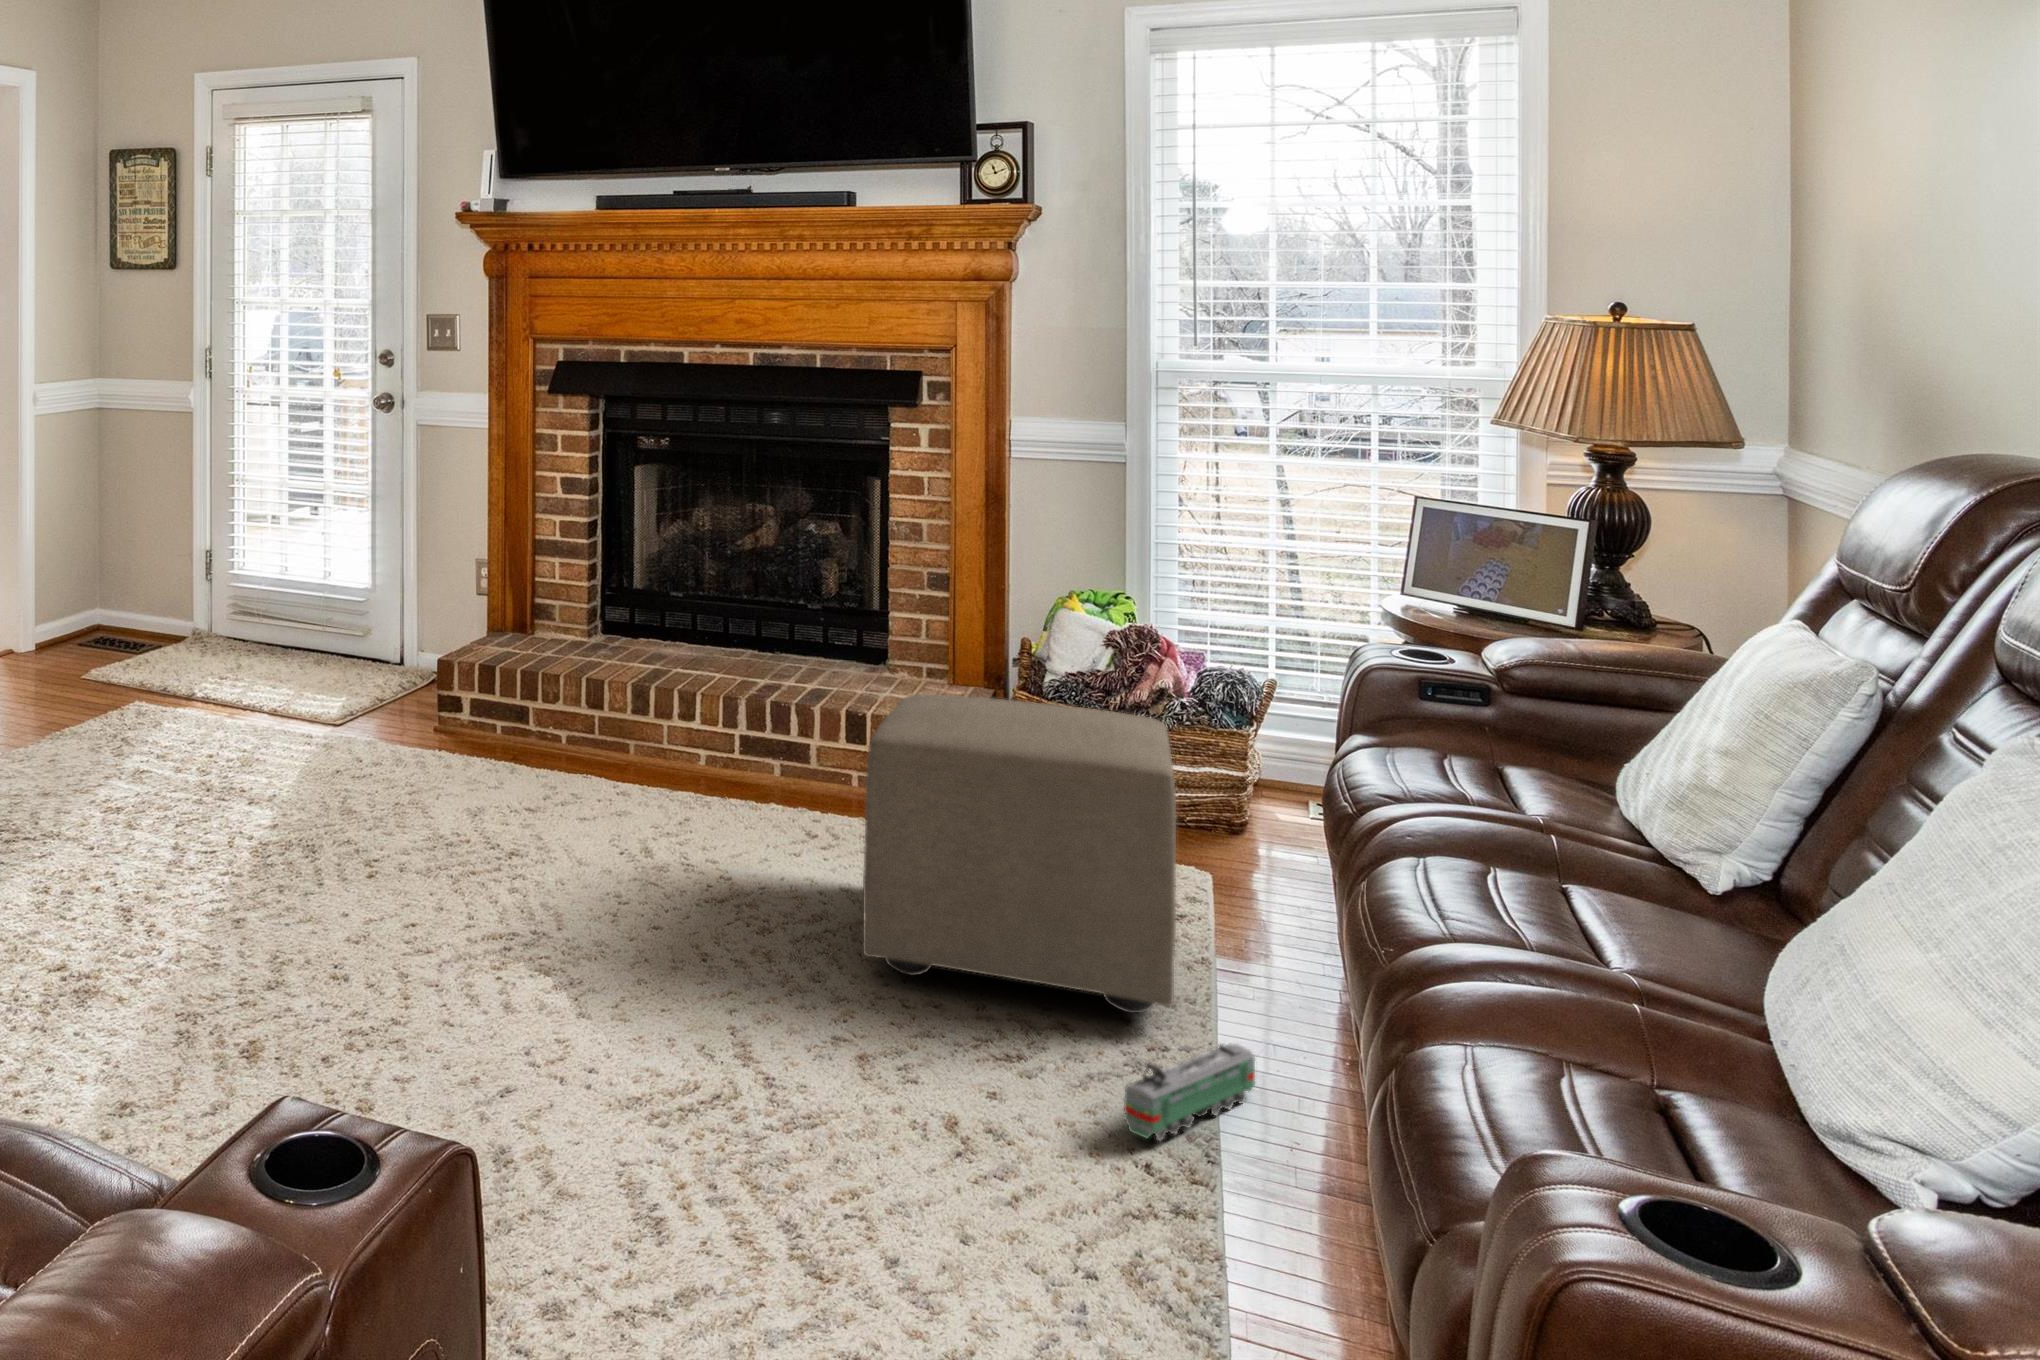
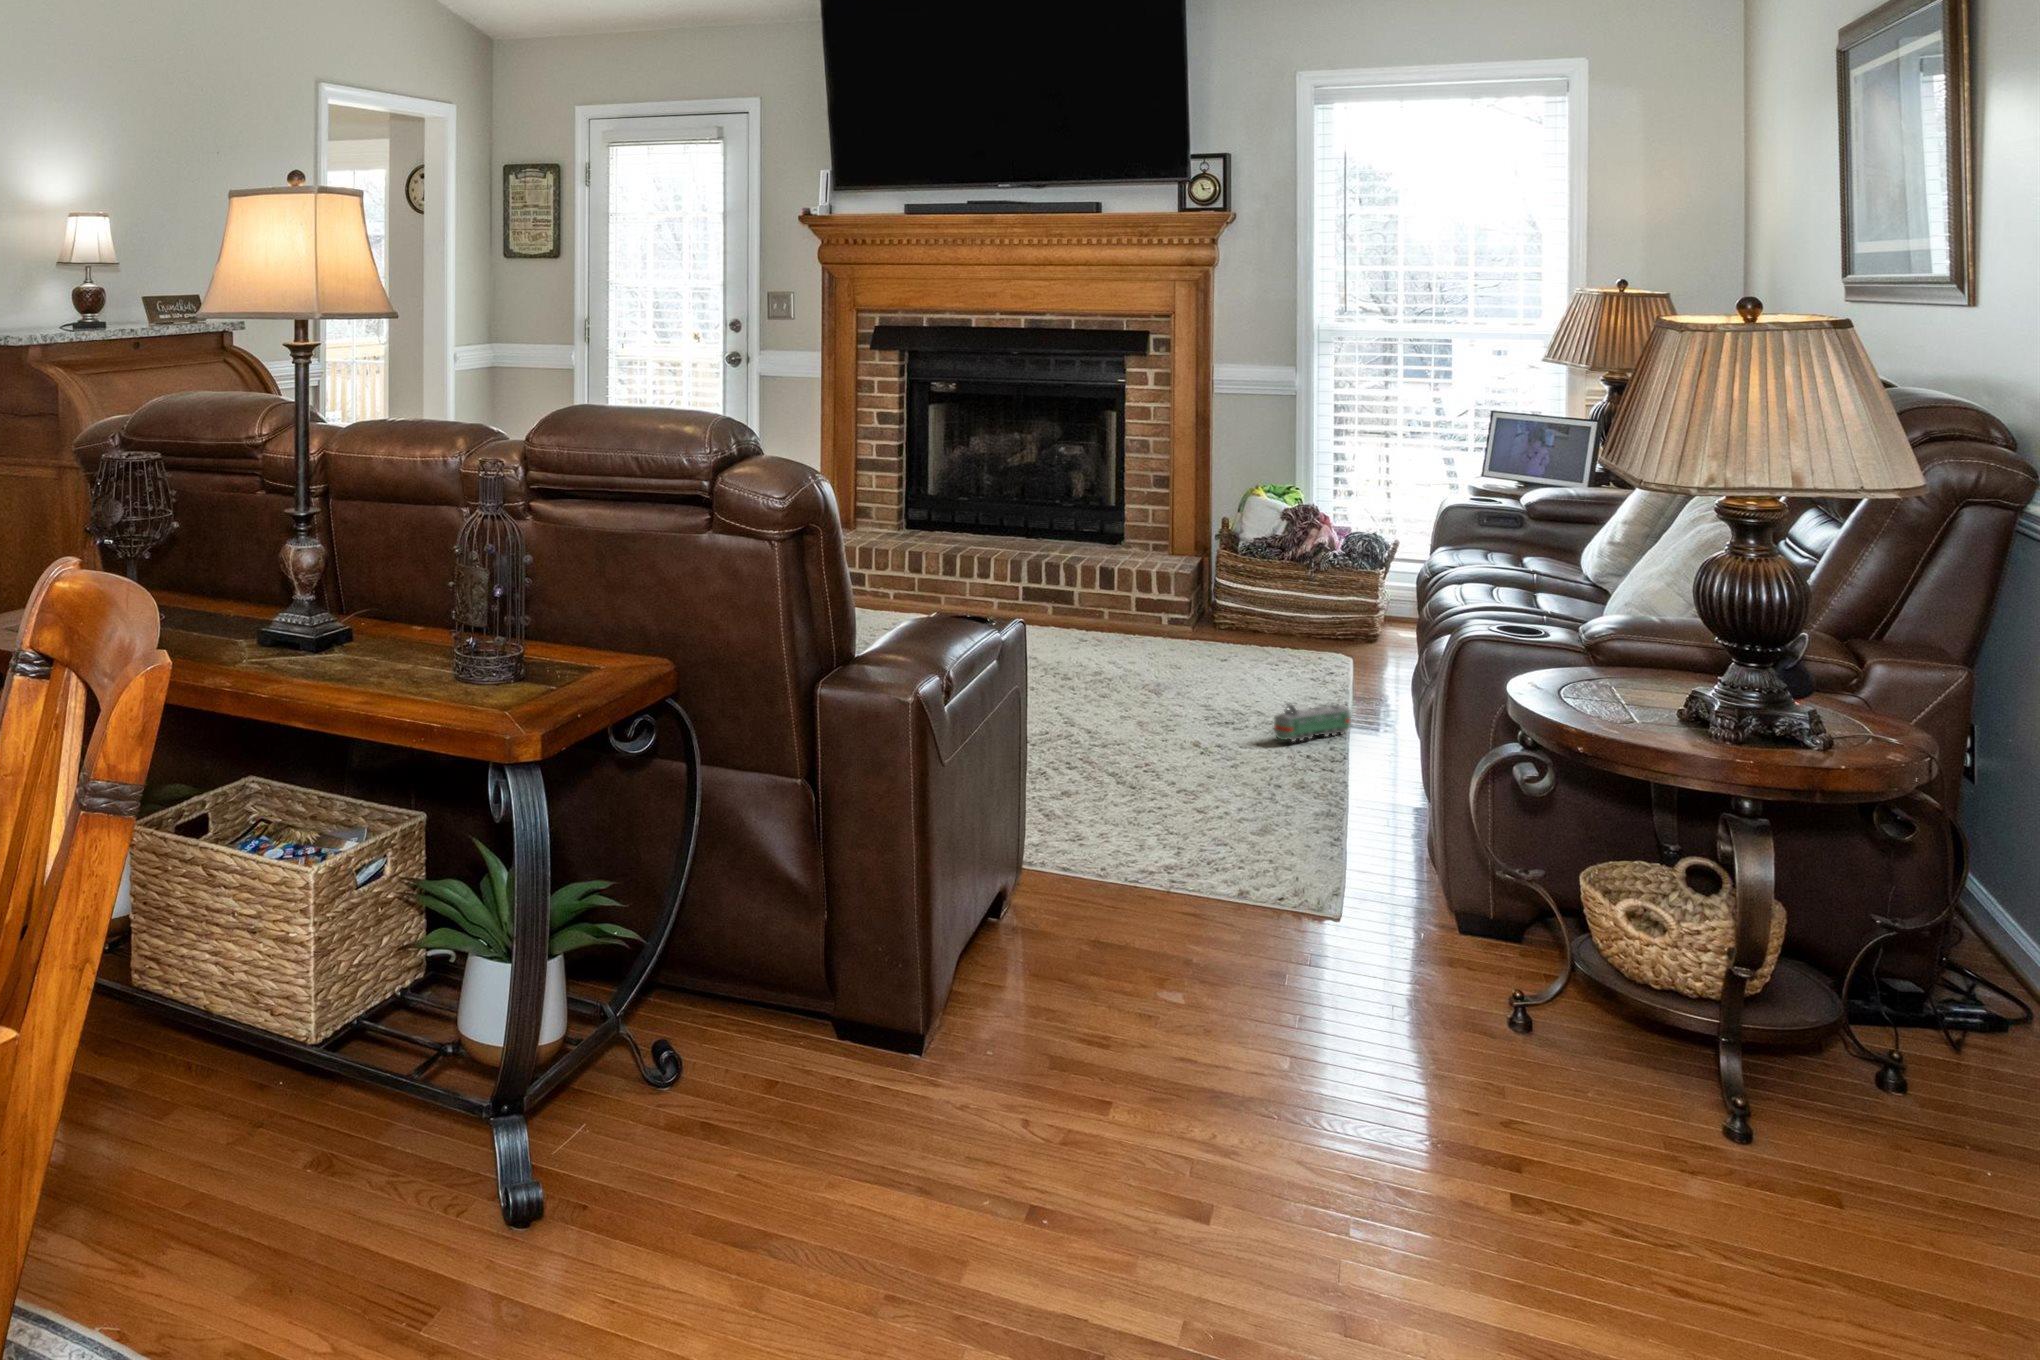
ottoman: present [863,694,1176,1013] -> none [1124,539,1314,704]

